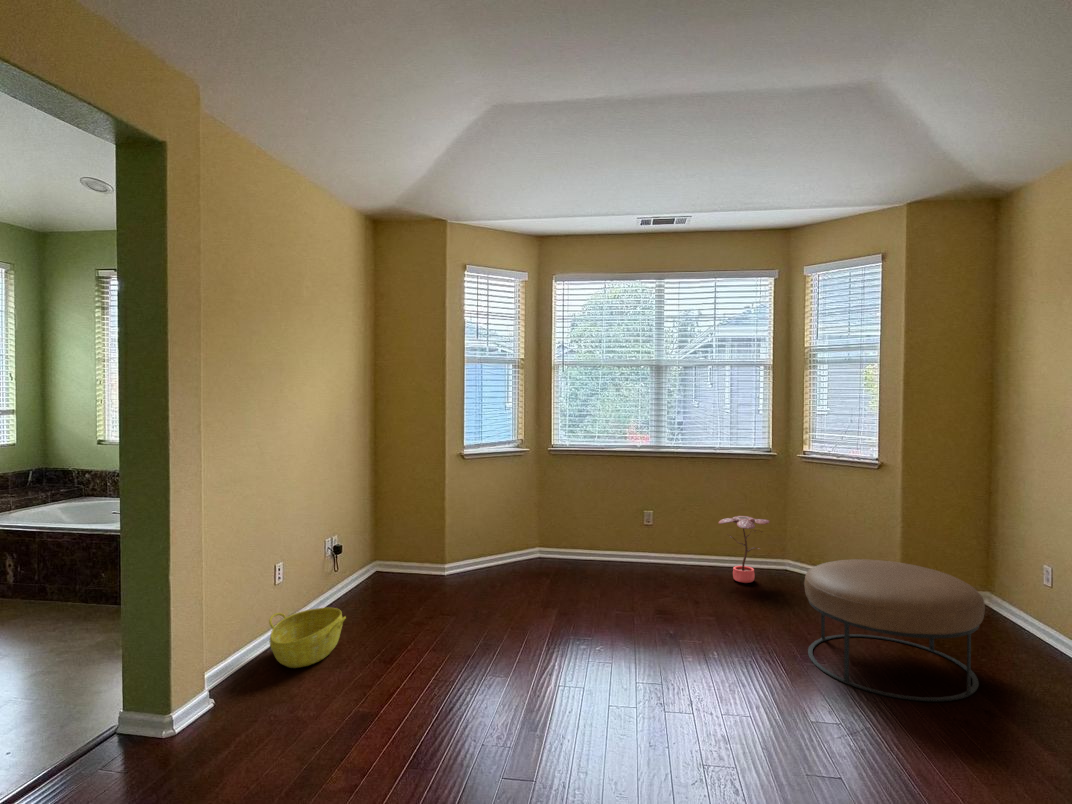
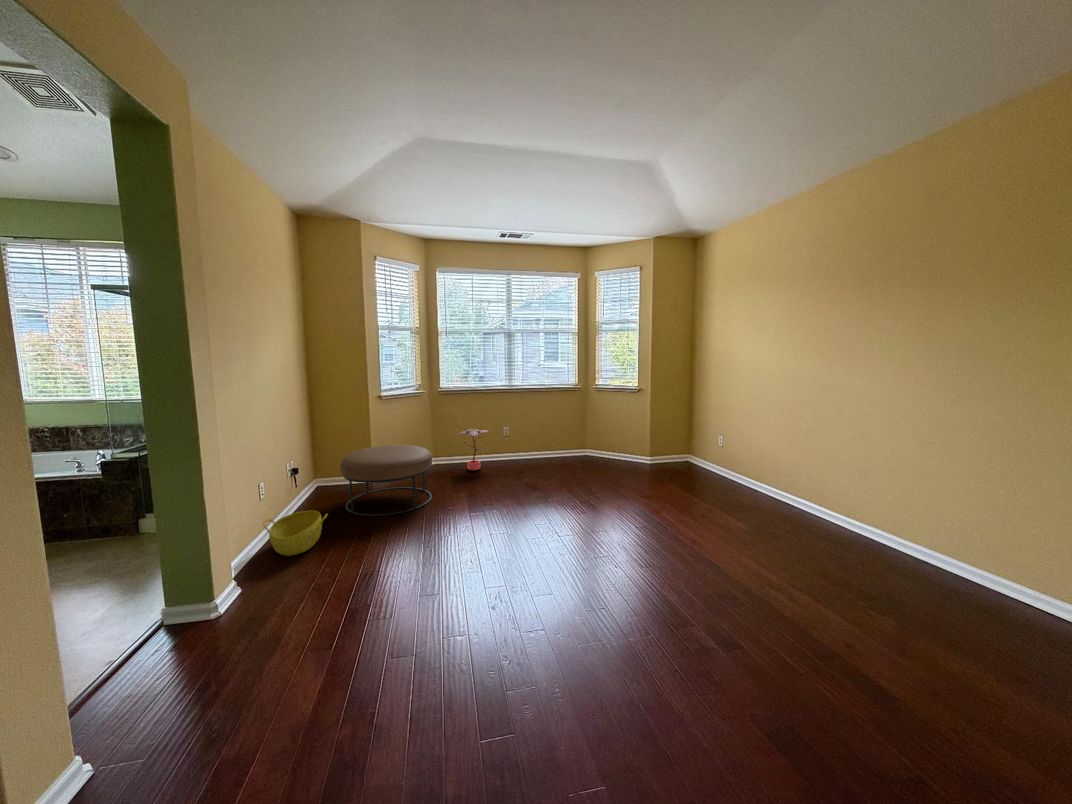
potted plant: present [719,516,770,583] -> present [457,429,488,470]
ottoman: present [804,559,985,701] -> present [340,445,432,516]

